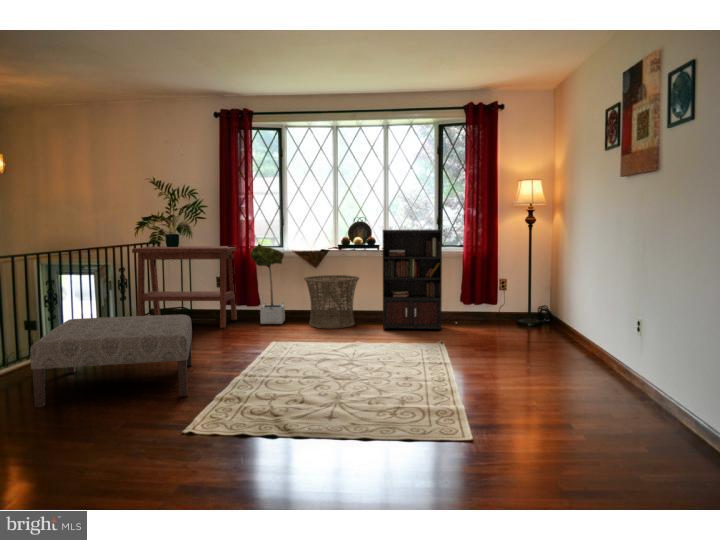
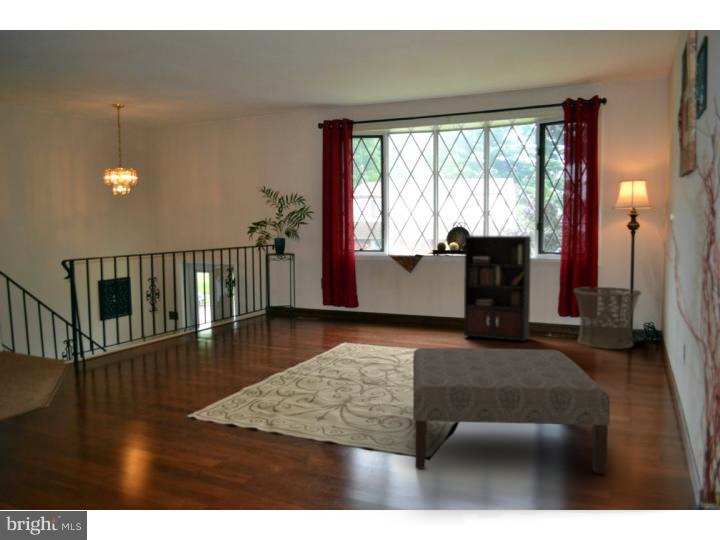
potted tree: present [251,245,285,324] -> none [347,248,380,325]
side table: present [132,246,237,328] -> none [245,248,339,326]
basket: present [304,275,359,328] -> present [574,287,641,349]
ottoman: present [30,315,192,408] -> present [413,348,610,474]

